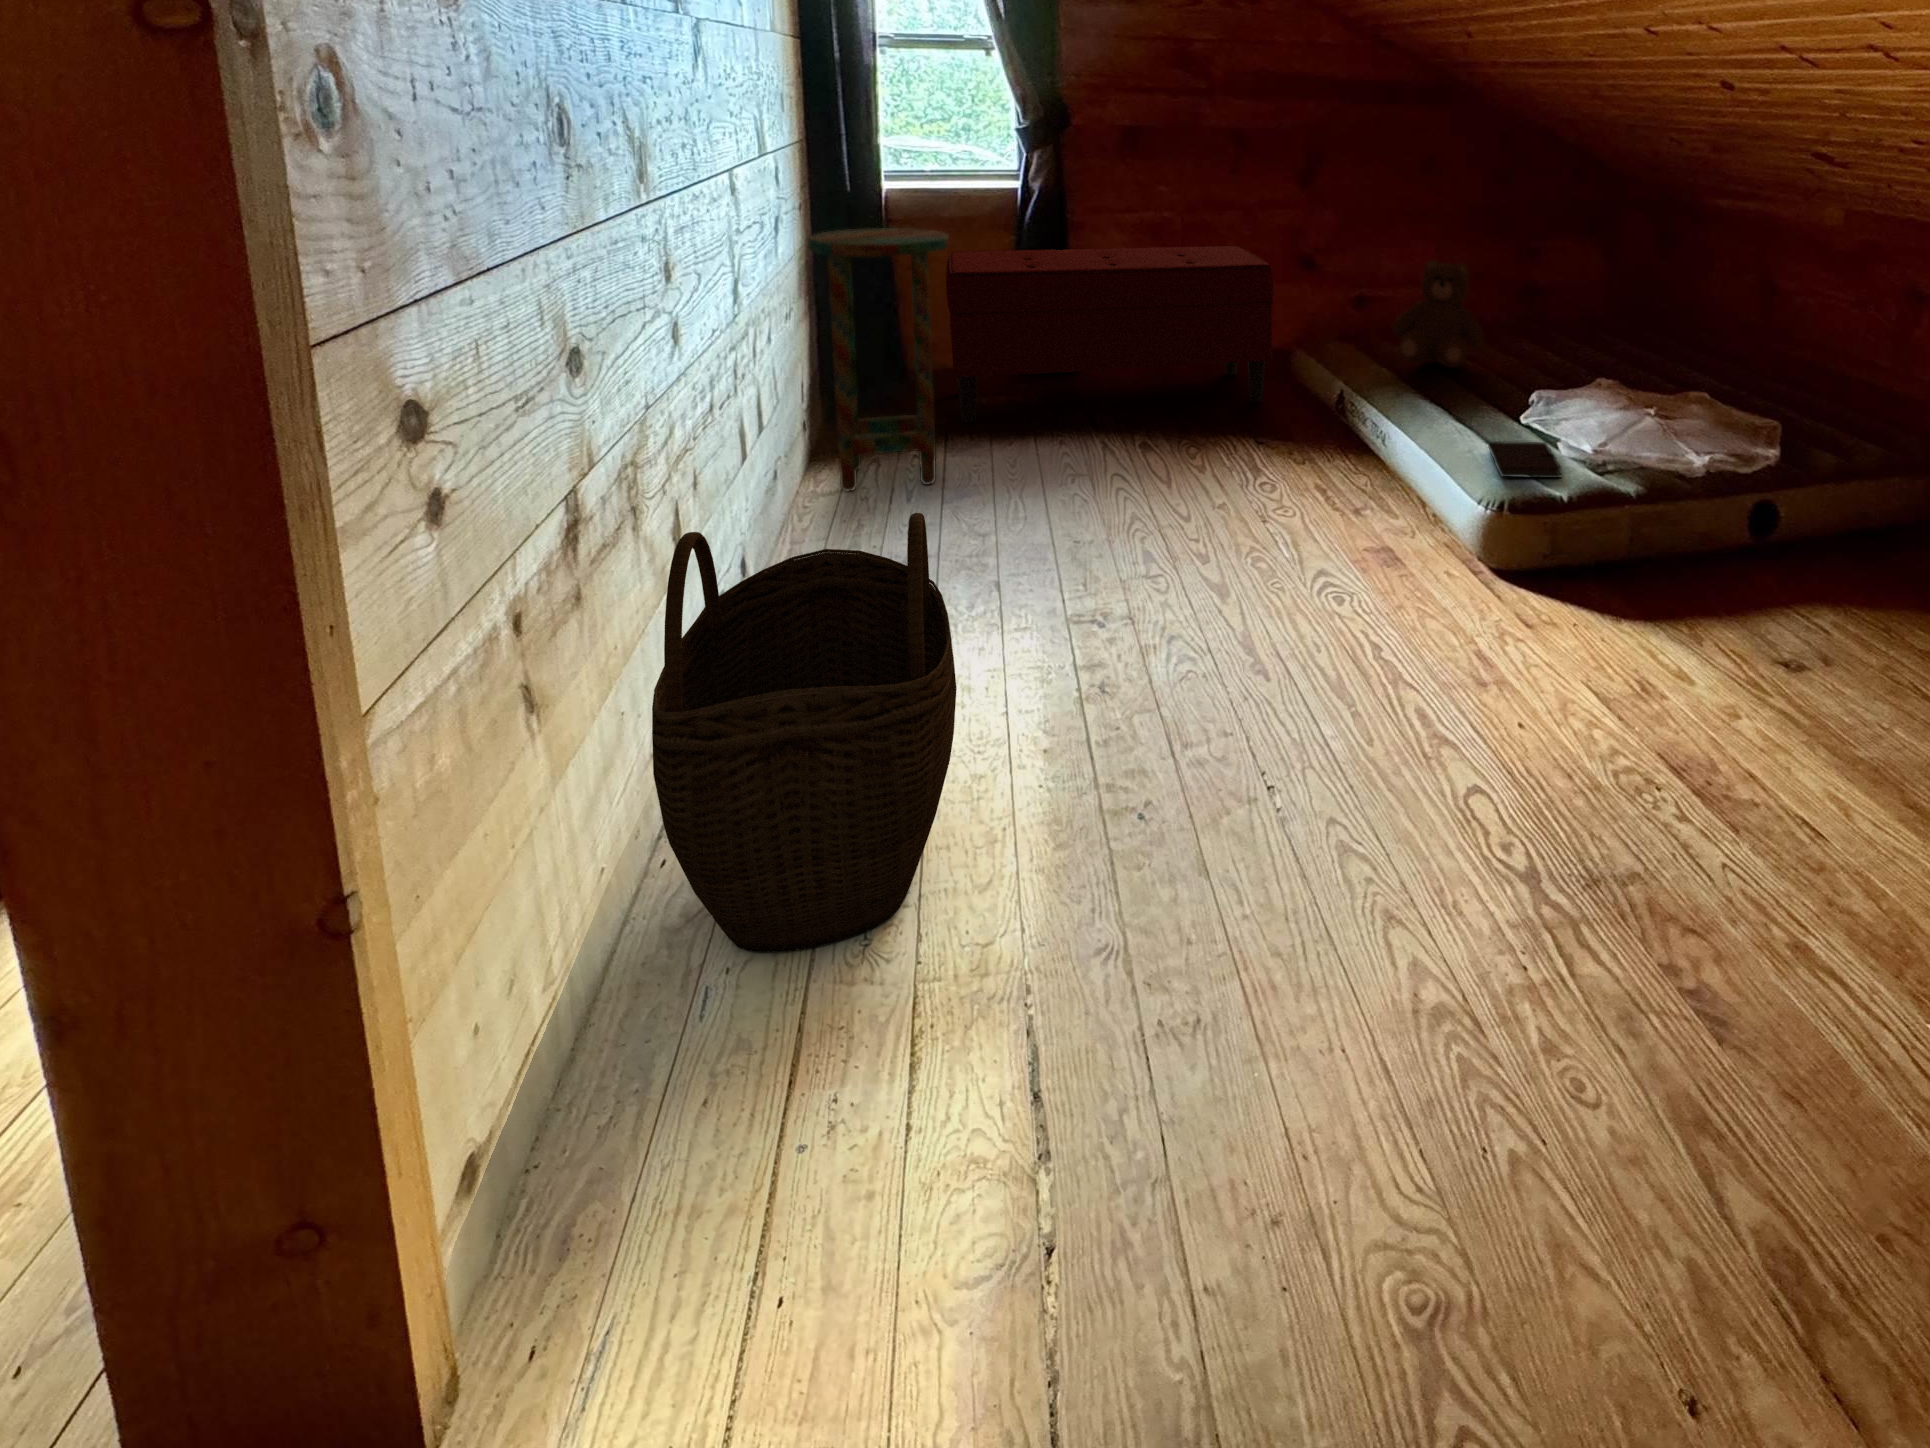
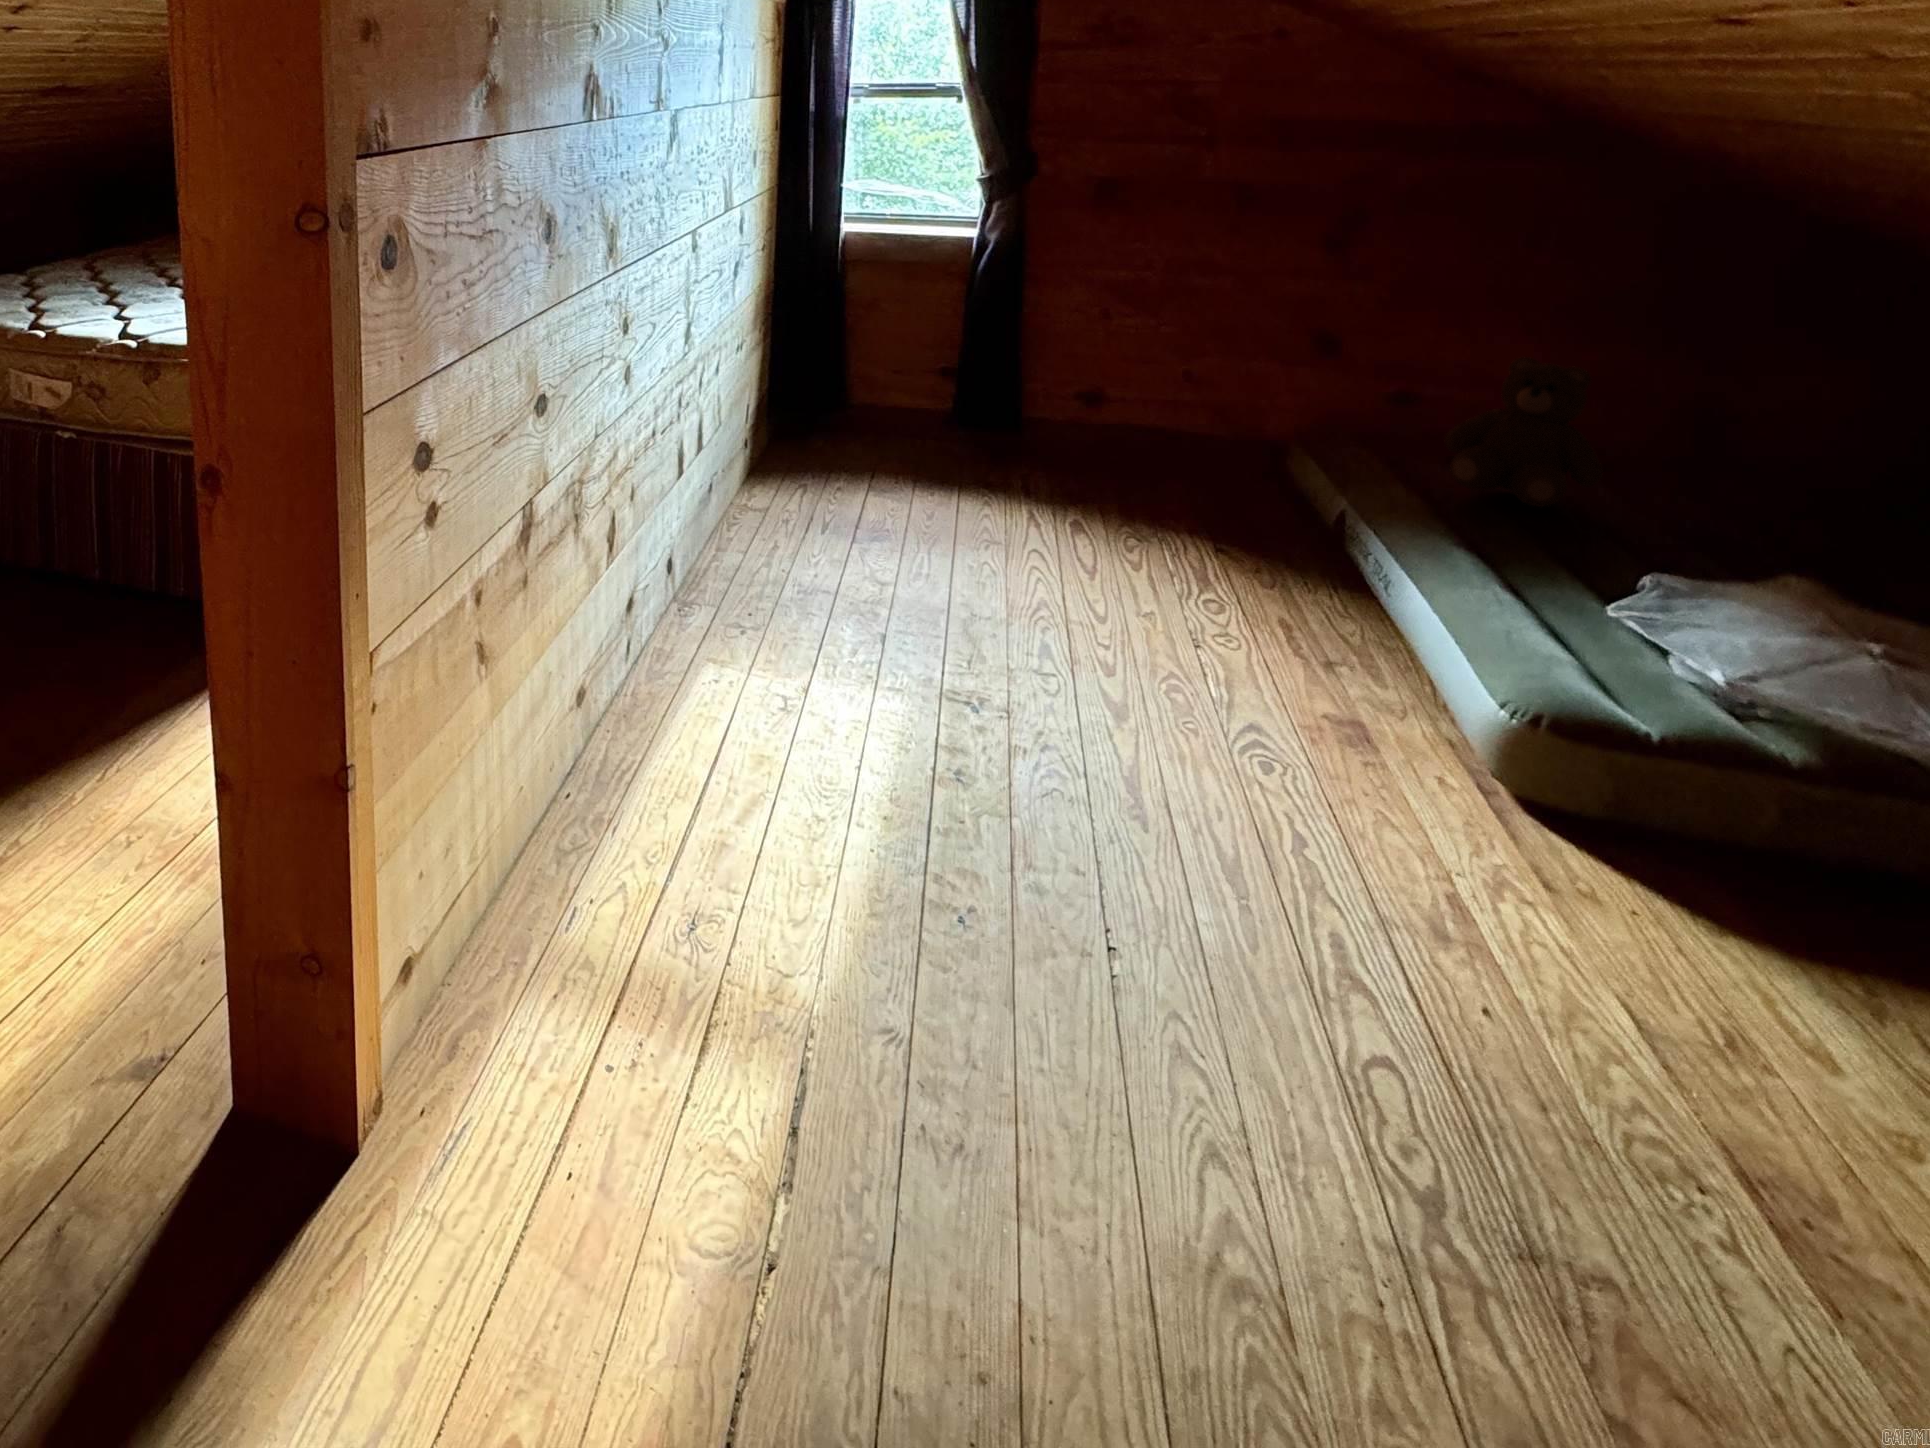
side table: present [808,228,949,491] -> none [755,264,884,518]
bench: present [946,246,1273,422] -> none [881,283,1273,497]
notebook: present [1488,441,1561,478] -> none [1553,628,1673,707]
woven basket: present [652,513,957,952] -> none [558,548,796,919]

